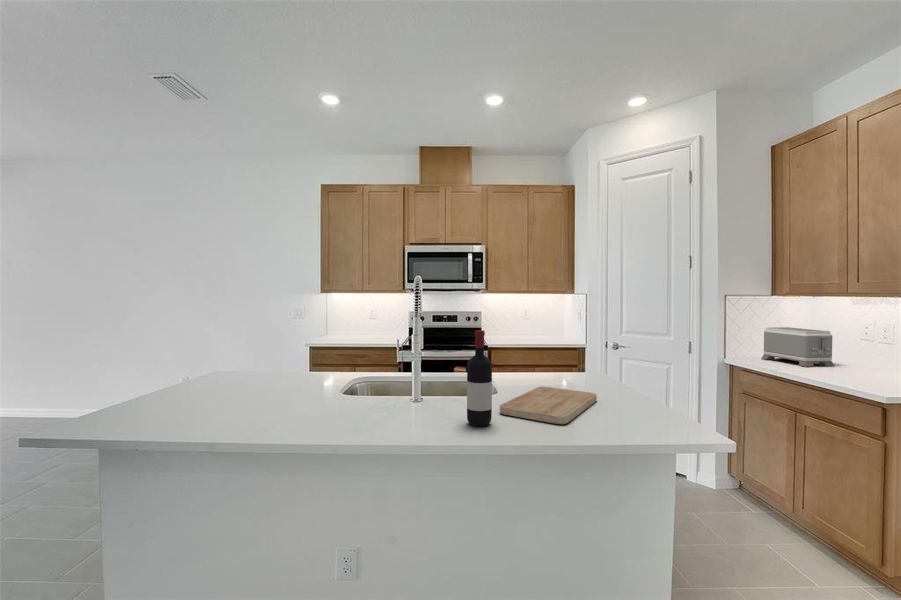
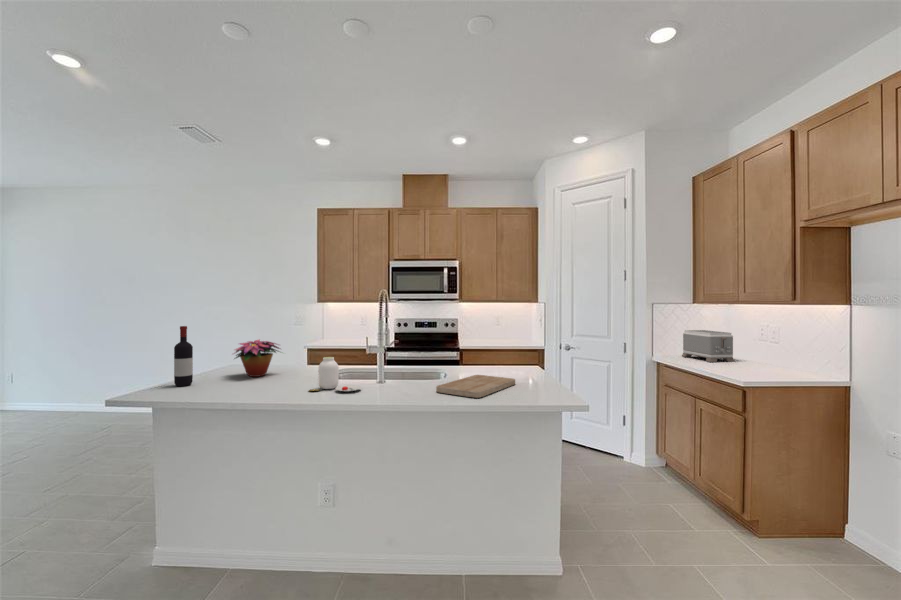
wine bottle: present [467,330,492,426] -> present [174,326,193,386]
flower arrangement: none [216,338,293,388] -> present [235,340,280,377]
jar: none [326,365,397,413] -> present [309,357,361,392]

